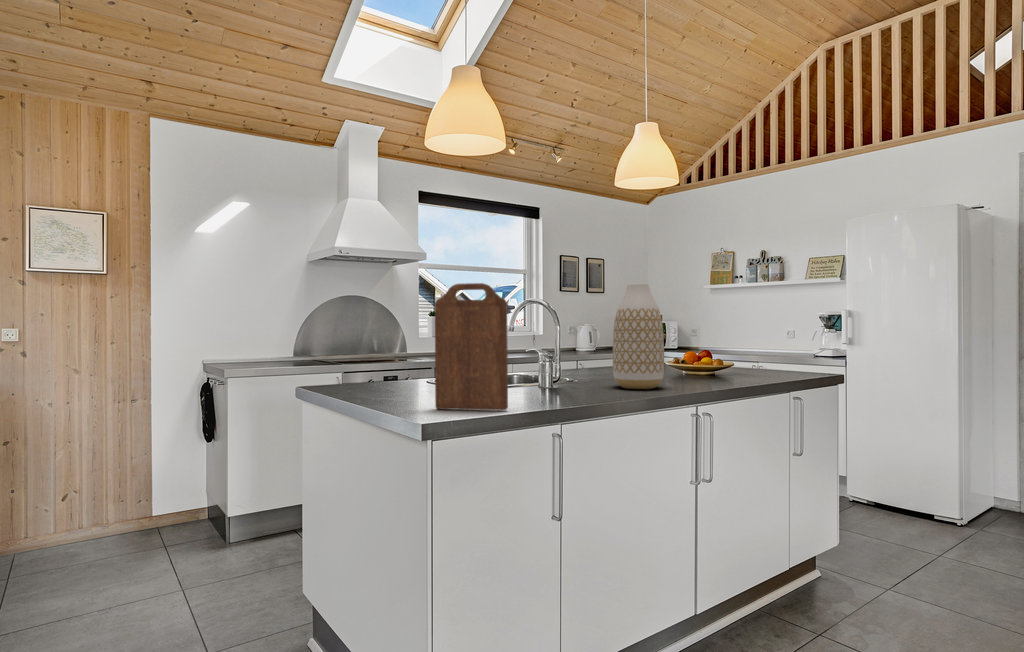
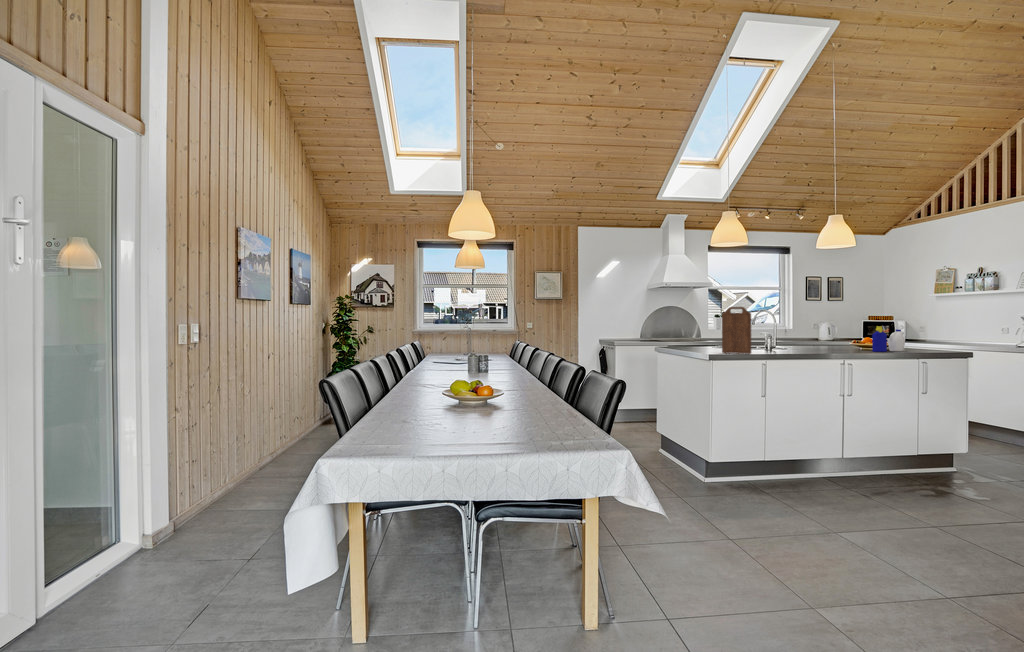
vase: present [613,284,664,389] -> none [809,303,837,352]
bottle: none [713,332,760,382] -> present [872,326,905,352]

